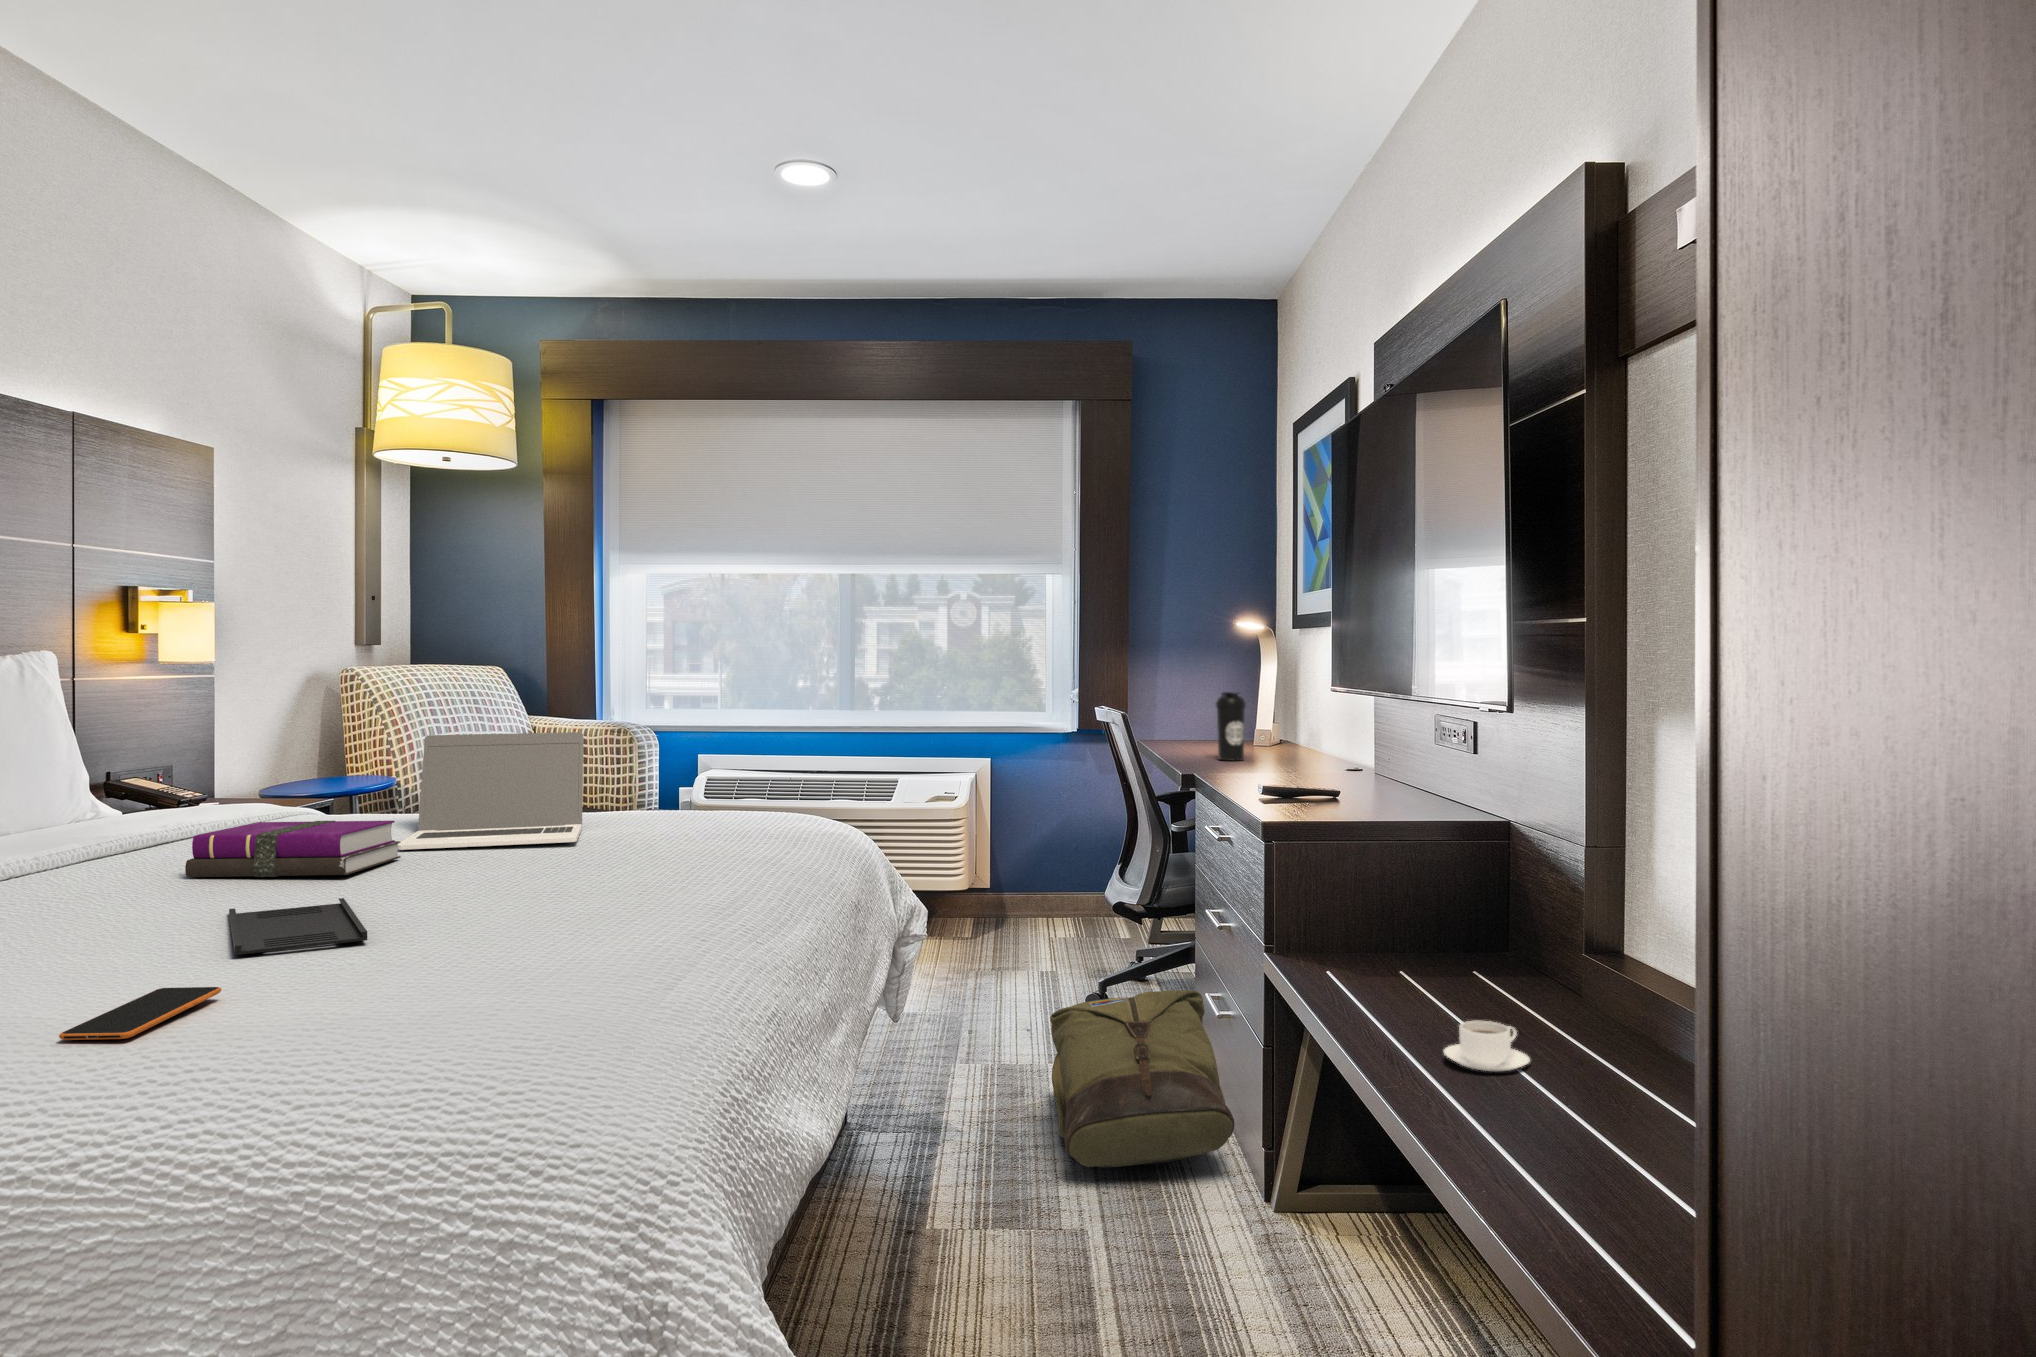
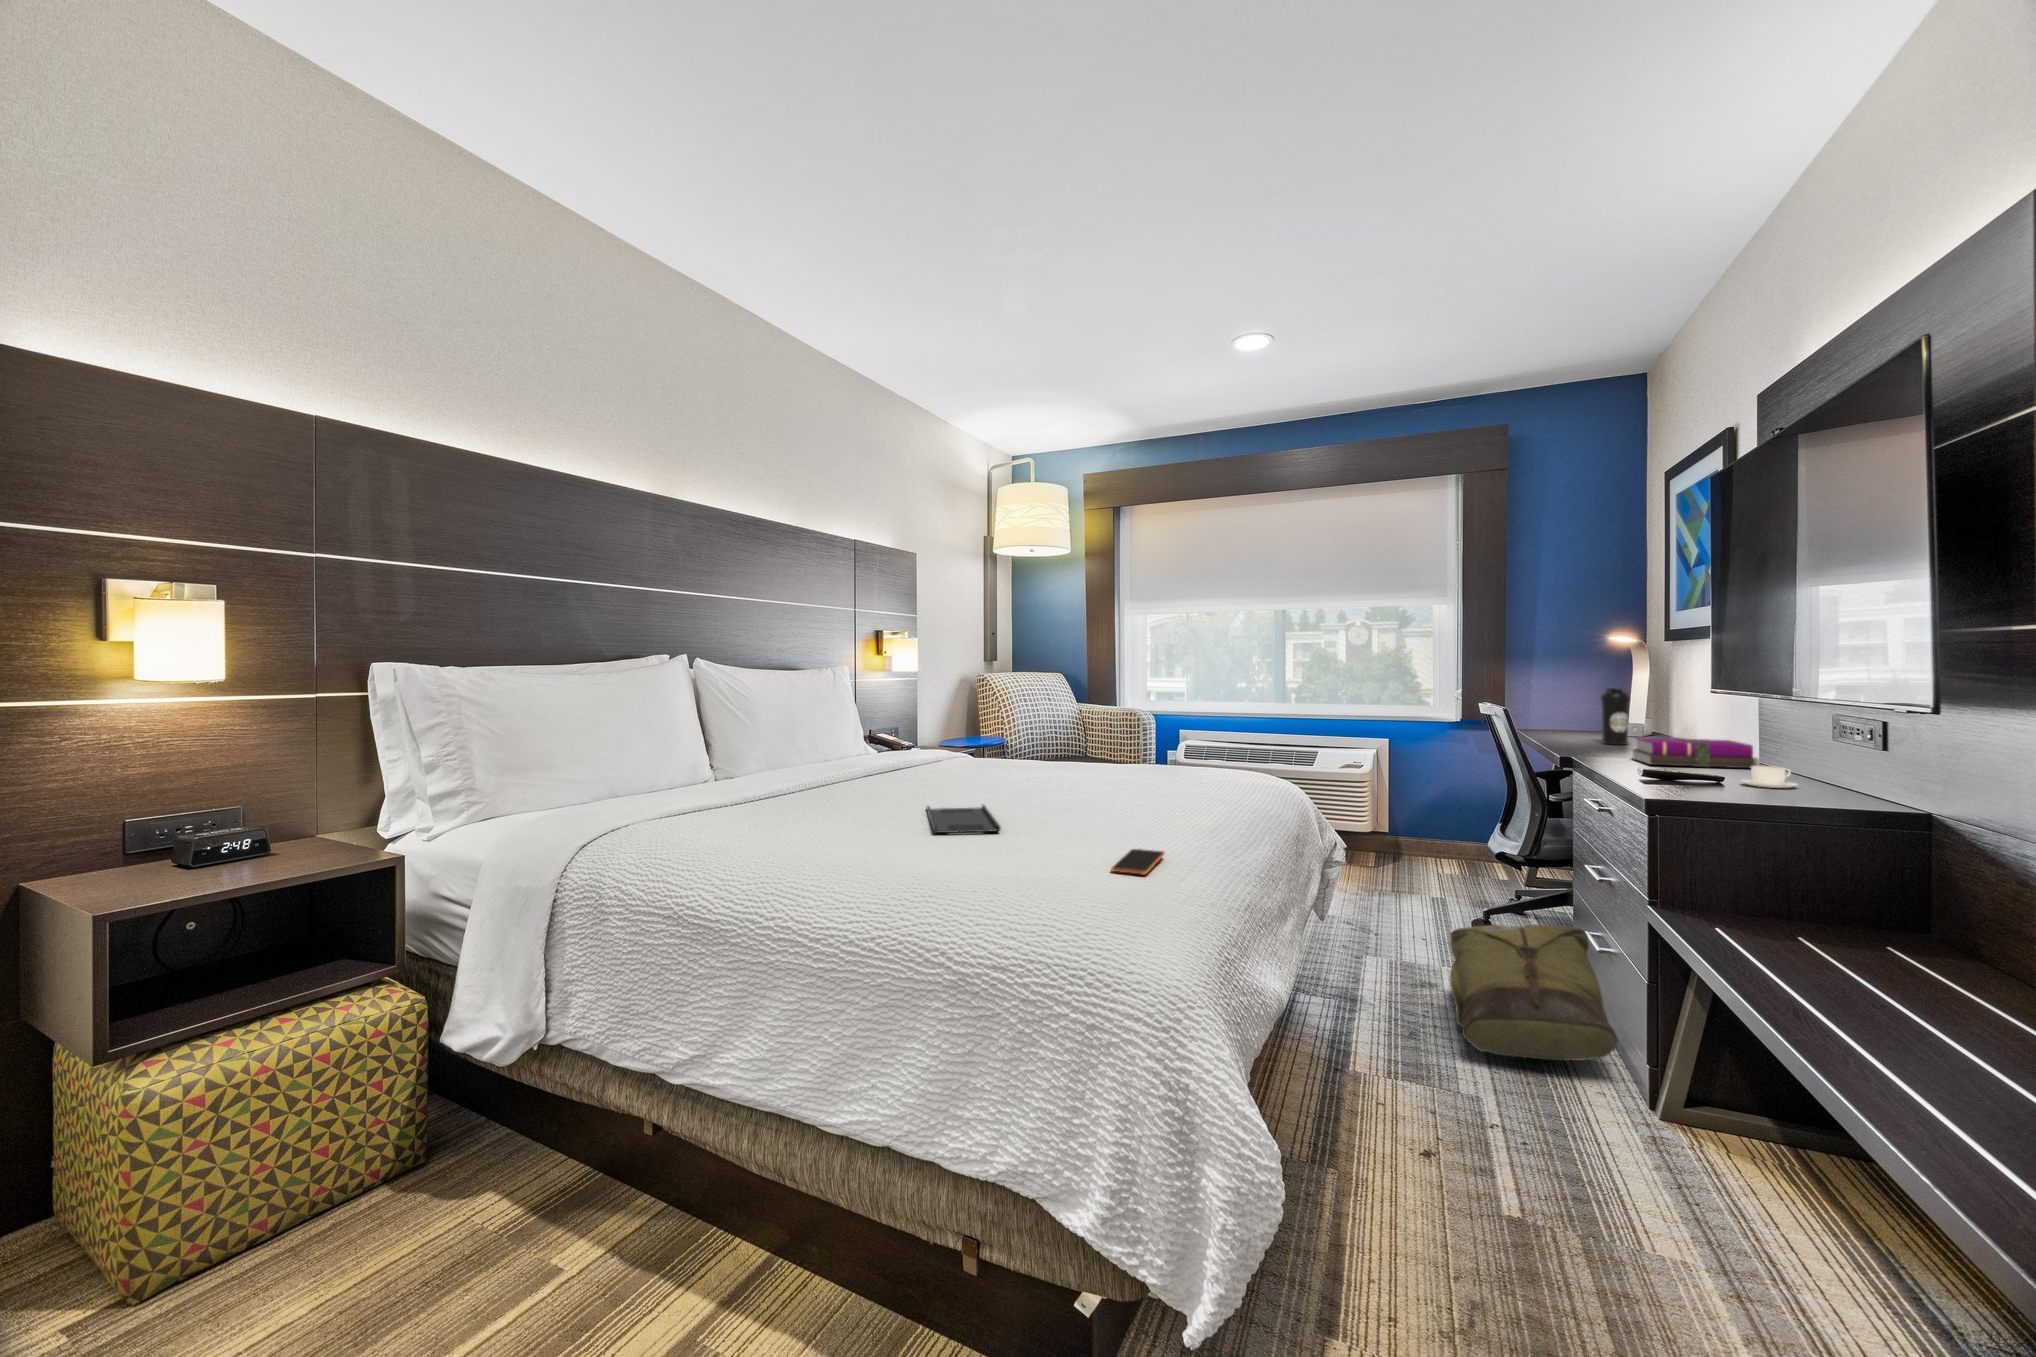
laptop: present [397,732,583,850] -> none [1008,707,1113,779]
notebook: present [185,821,401,877] -> present [1632,738,1758,768]
smartphone: present [59,987,221,1040] -> present [1111,849,1165,875]
coffee cup: present [1444,1021,1530,1072] -> present [1743,766,1797,788]

